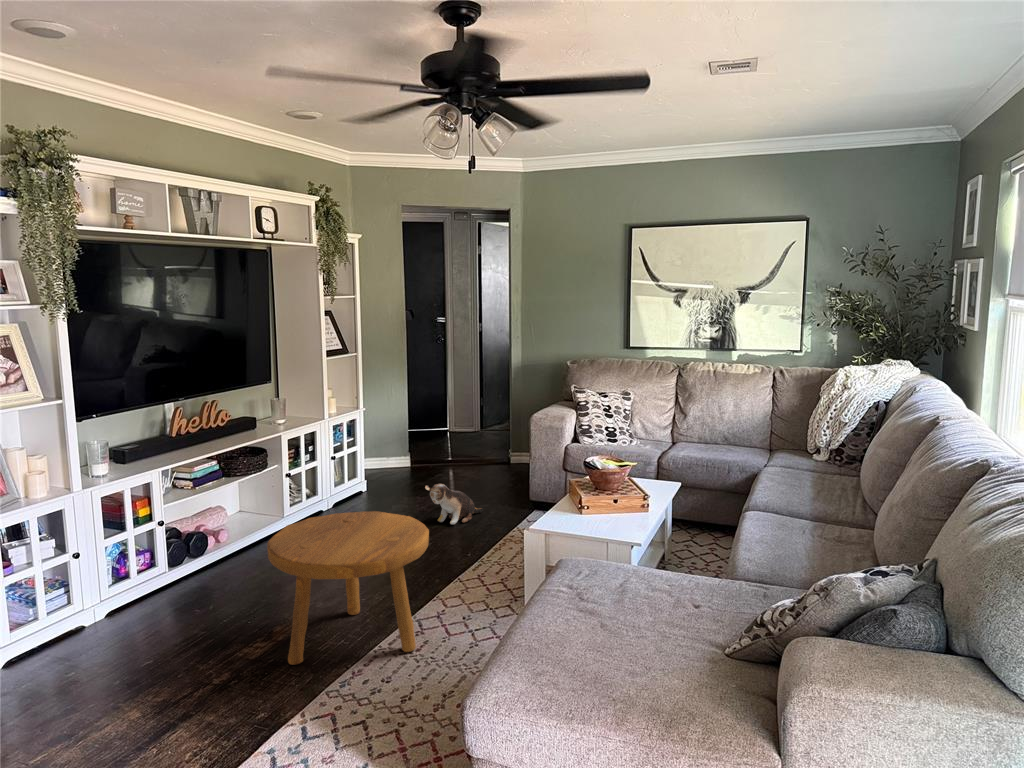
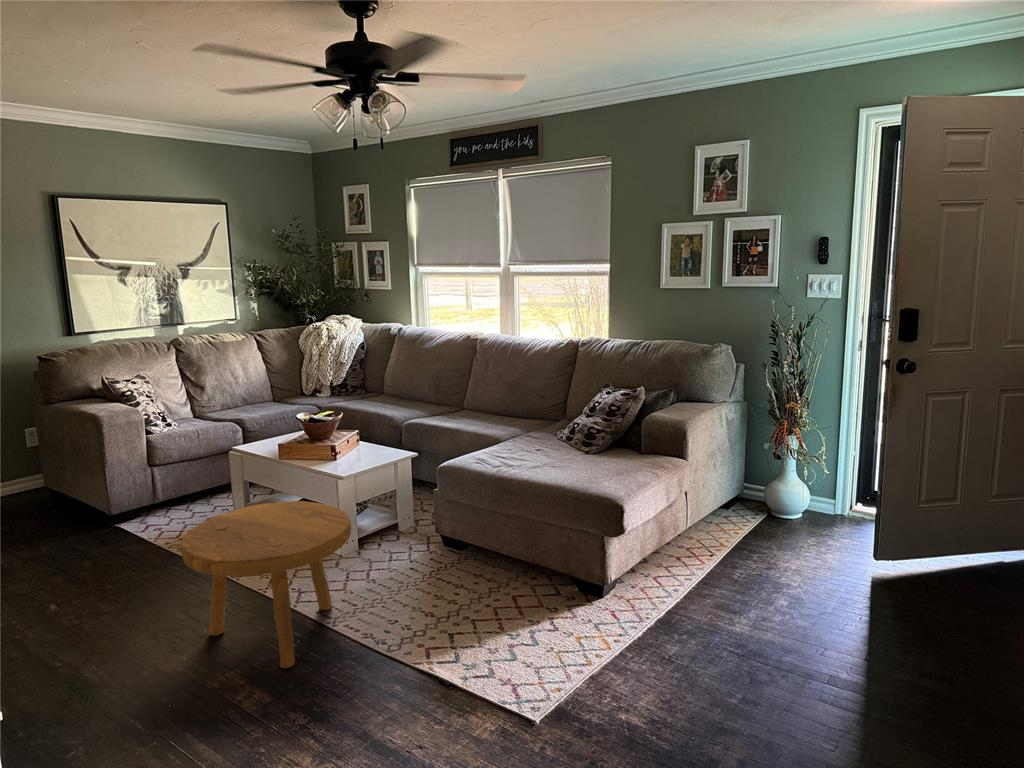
plush toy: present [425,484,483,524] -> none [27,522,71,573]

